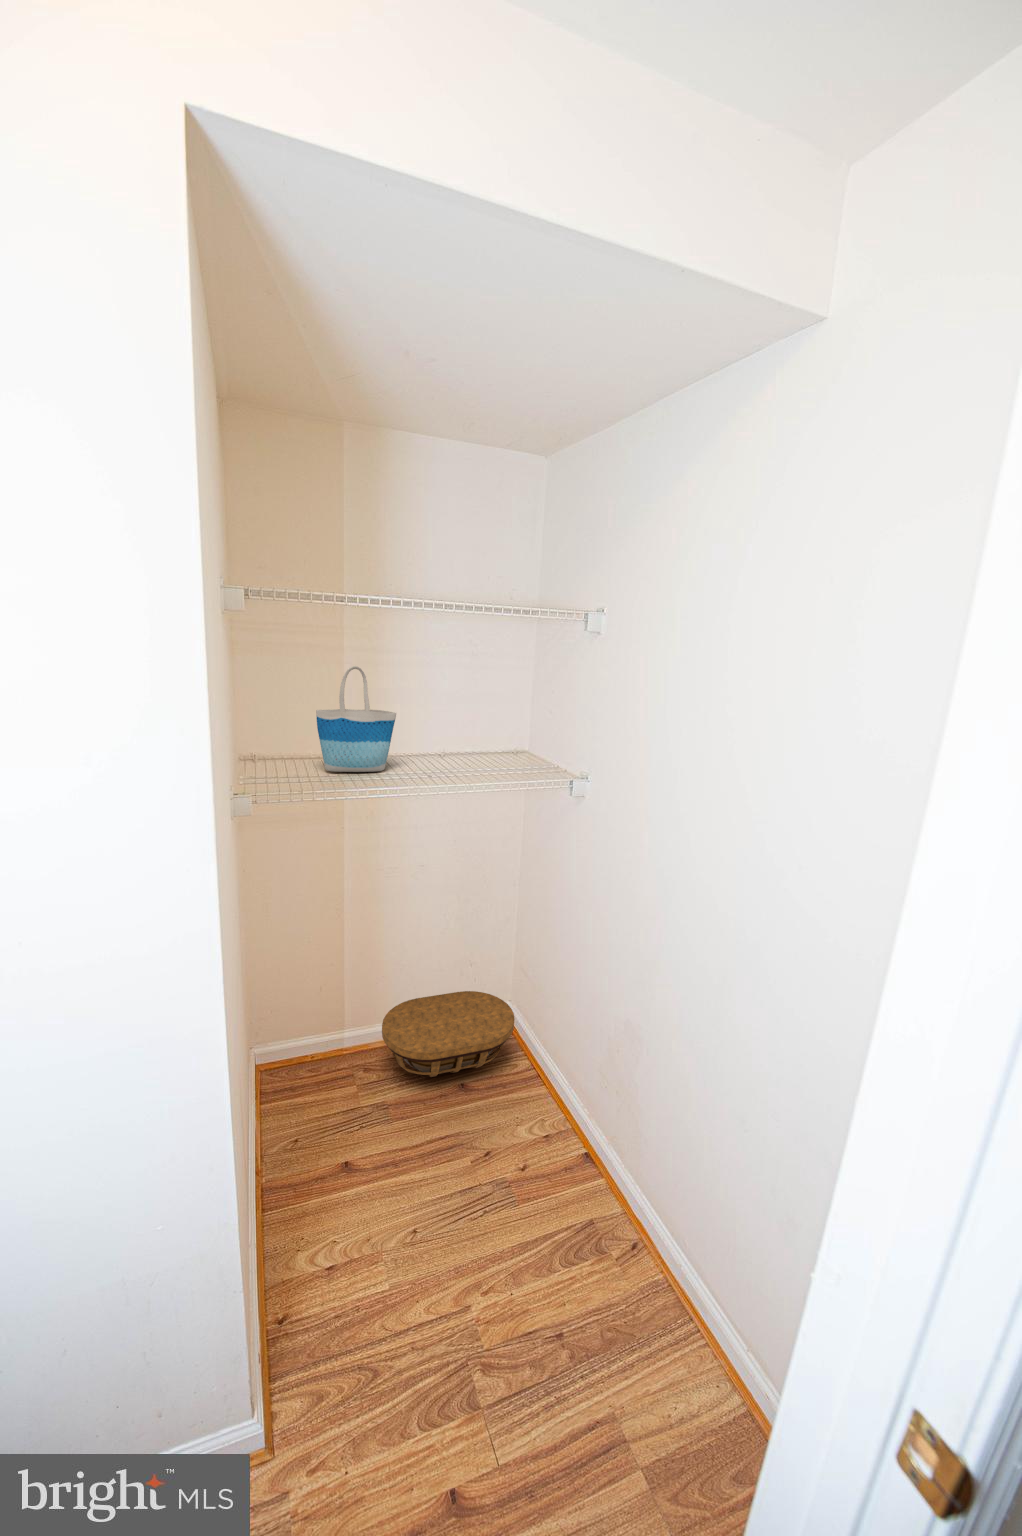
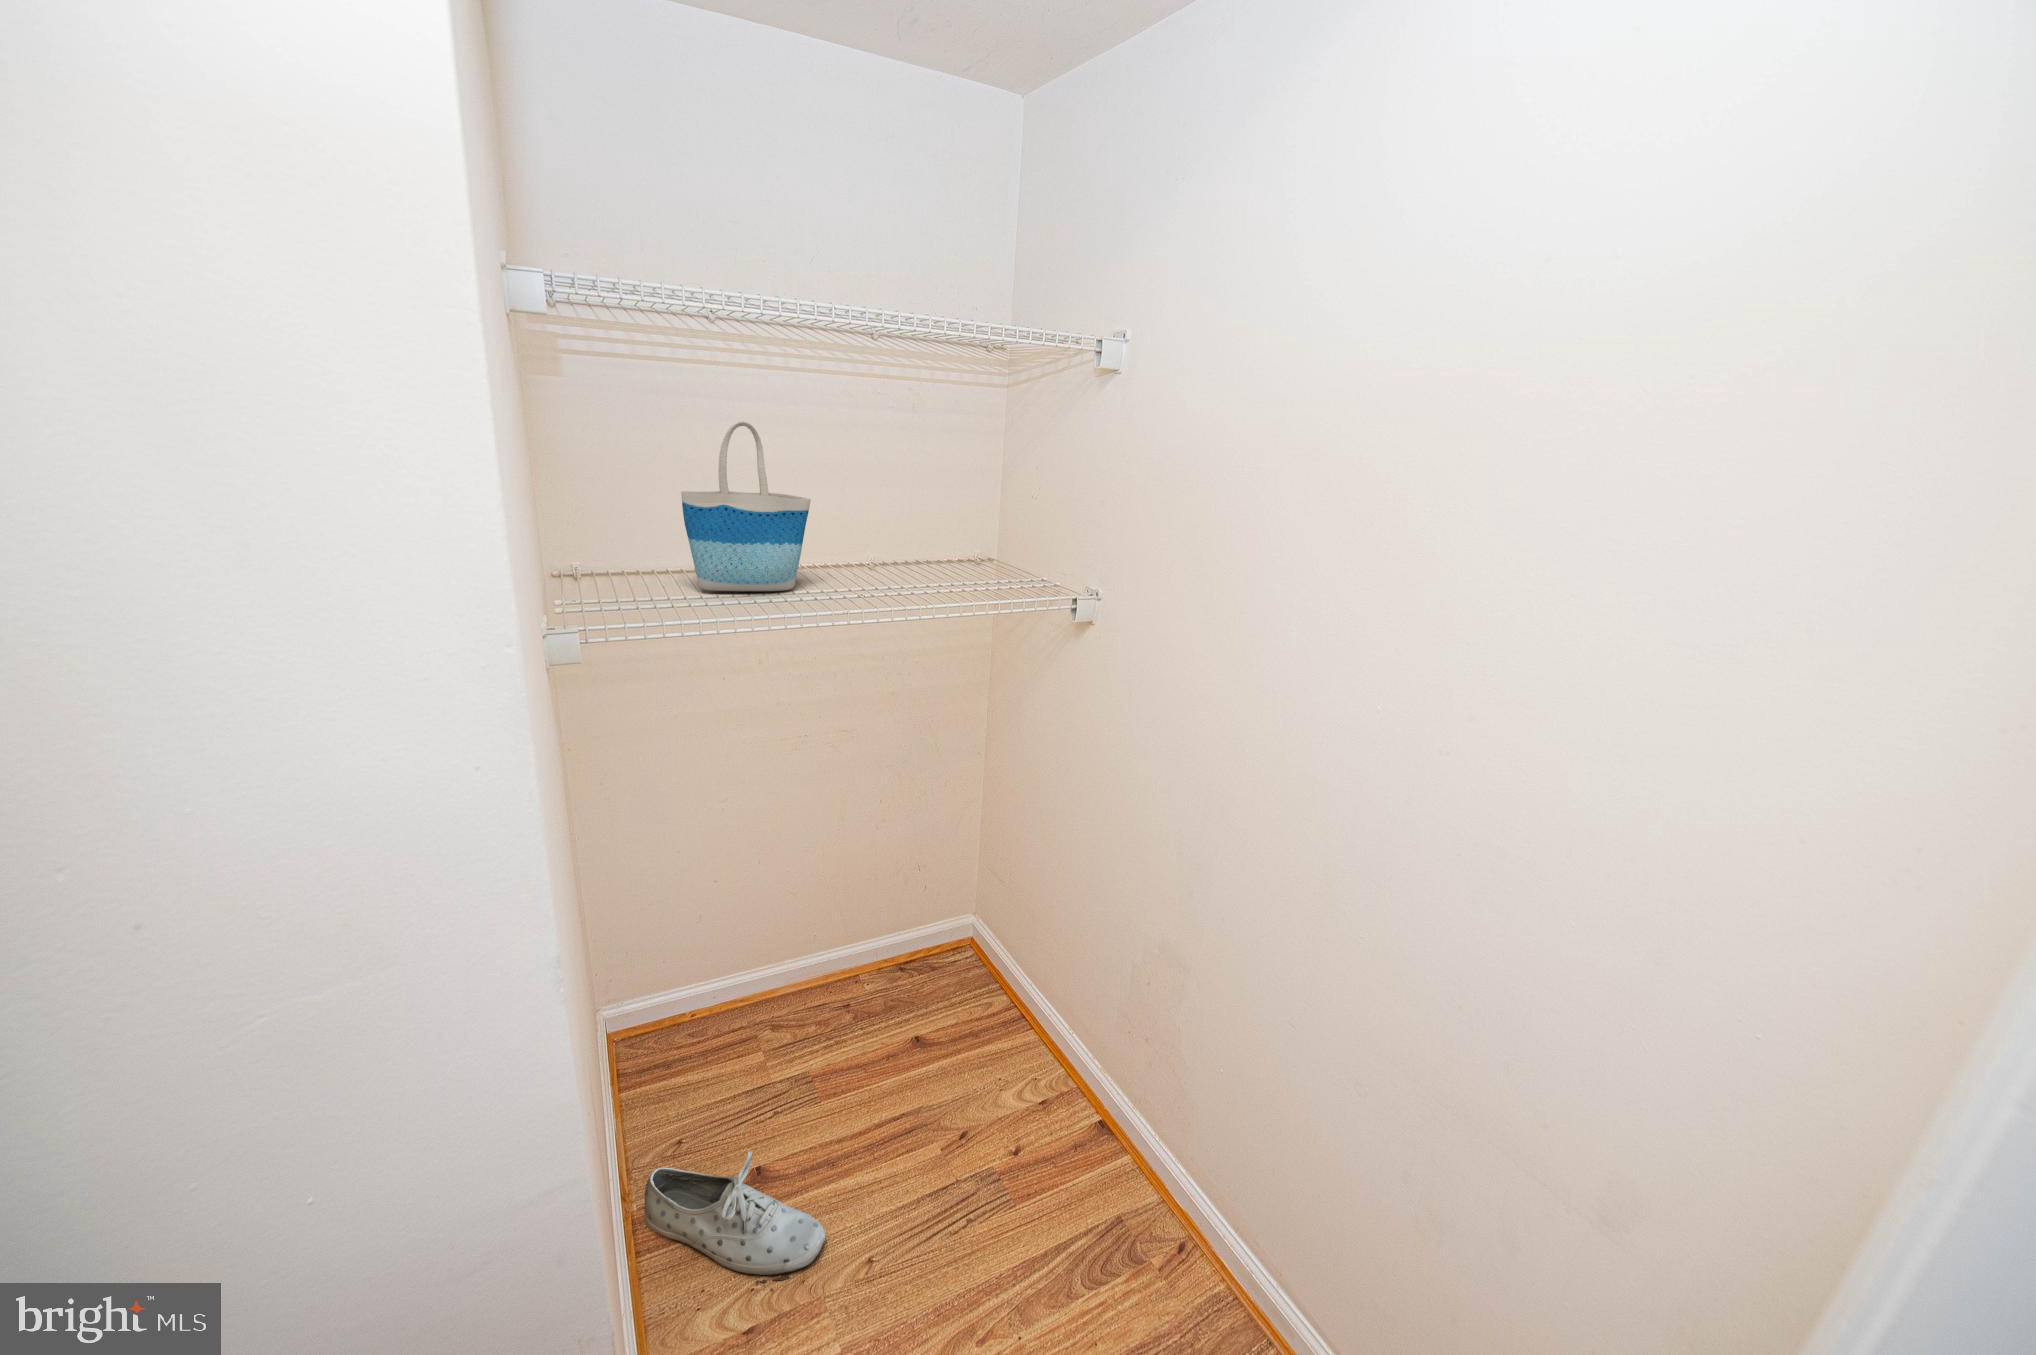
basket: present [382,991,515,1077] -> none [798,906,988,1032]
shoe: none [271,1147,386,1243] -> present [644,1151,825,1290]

